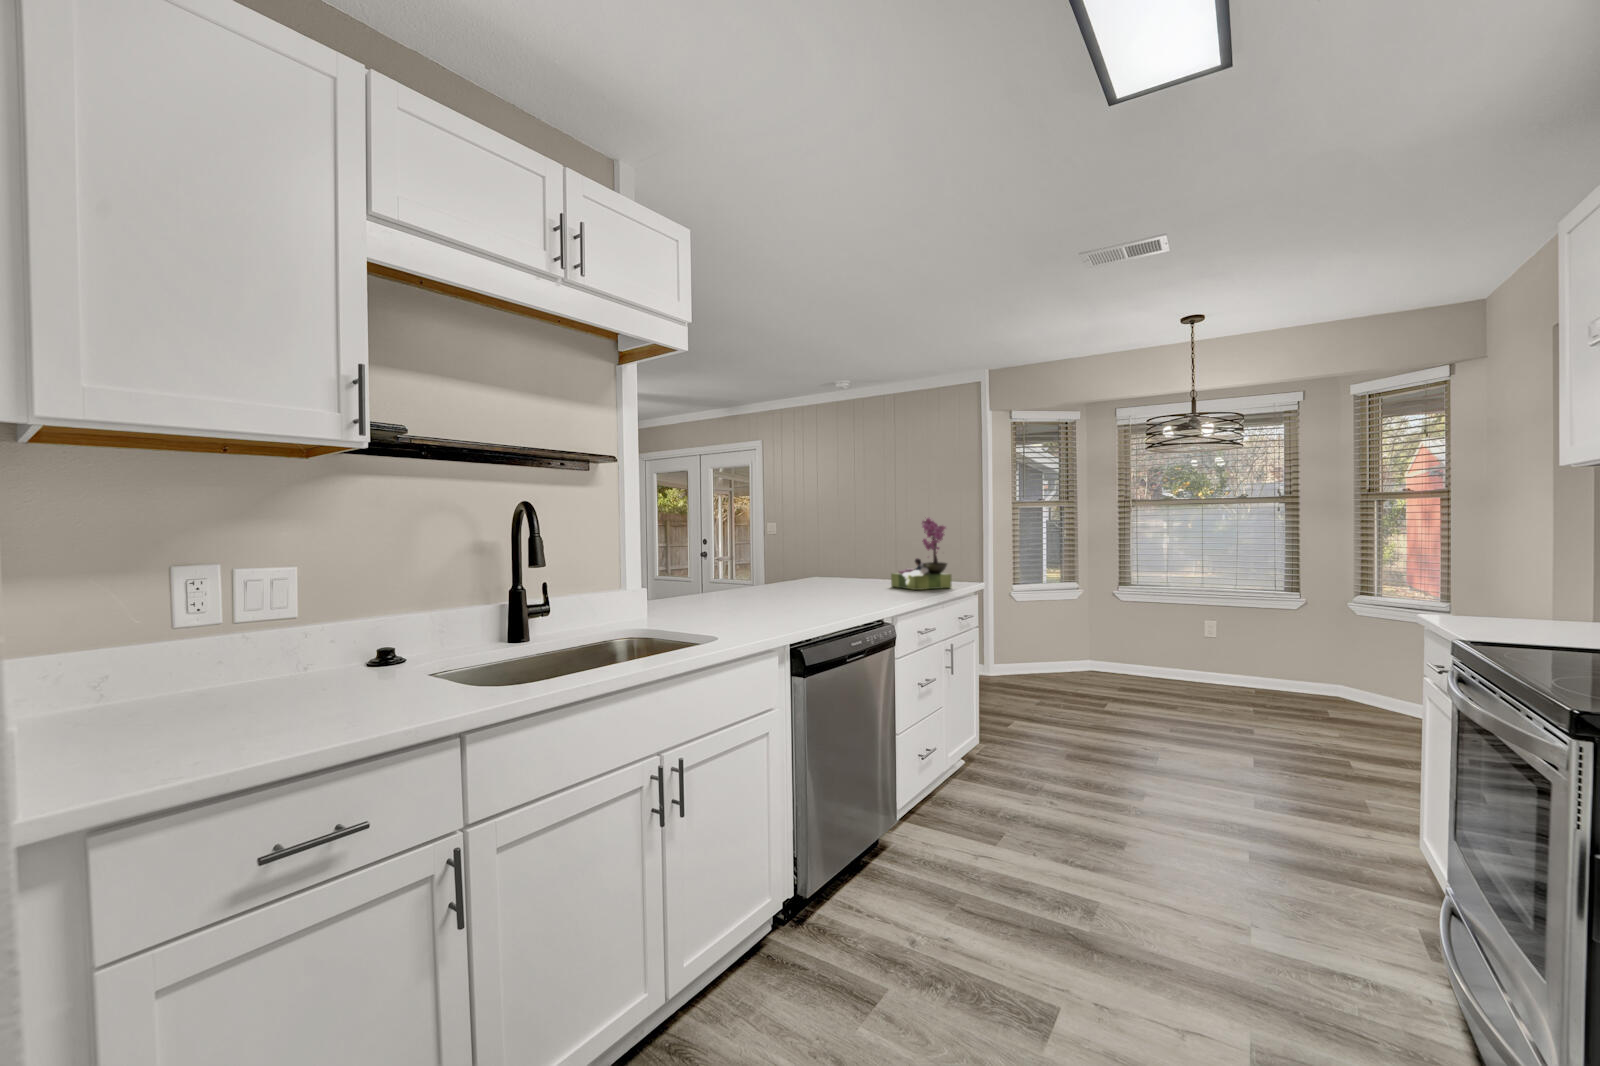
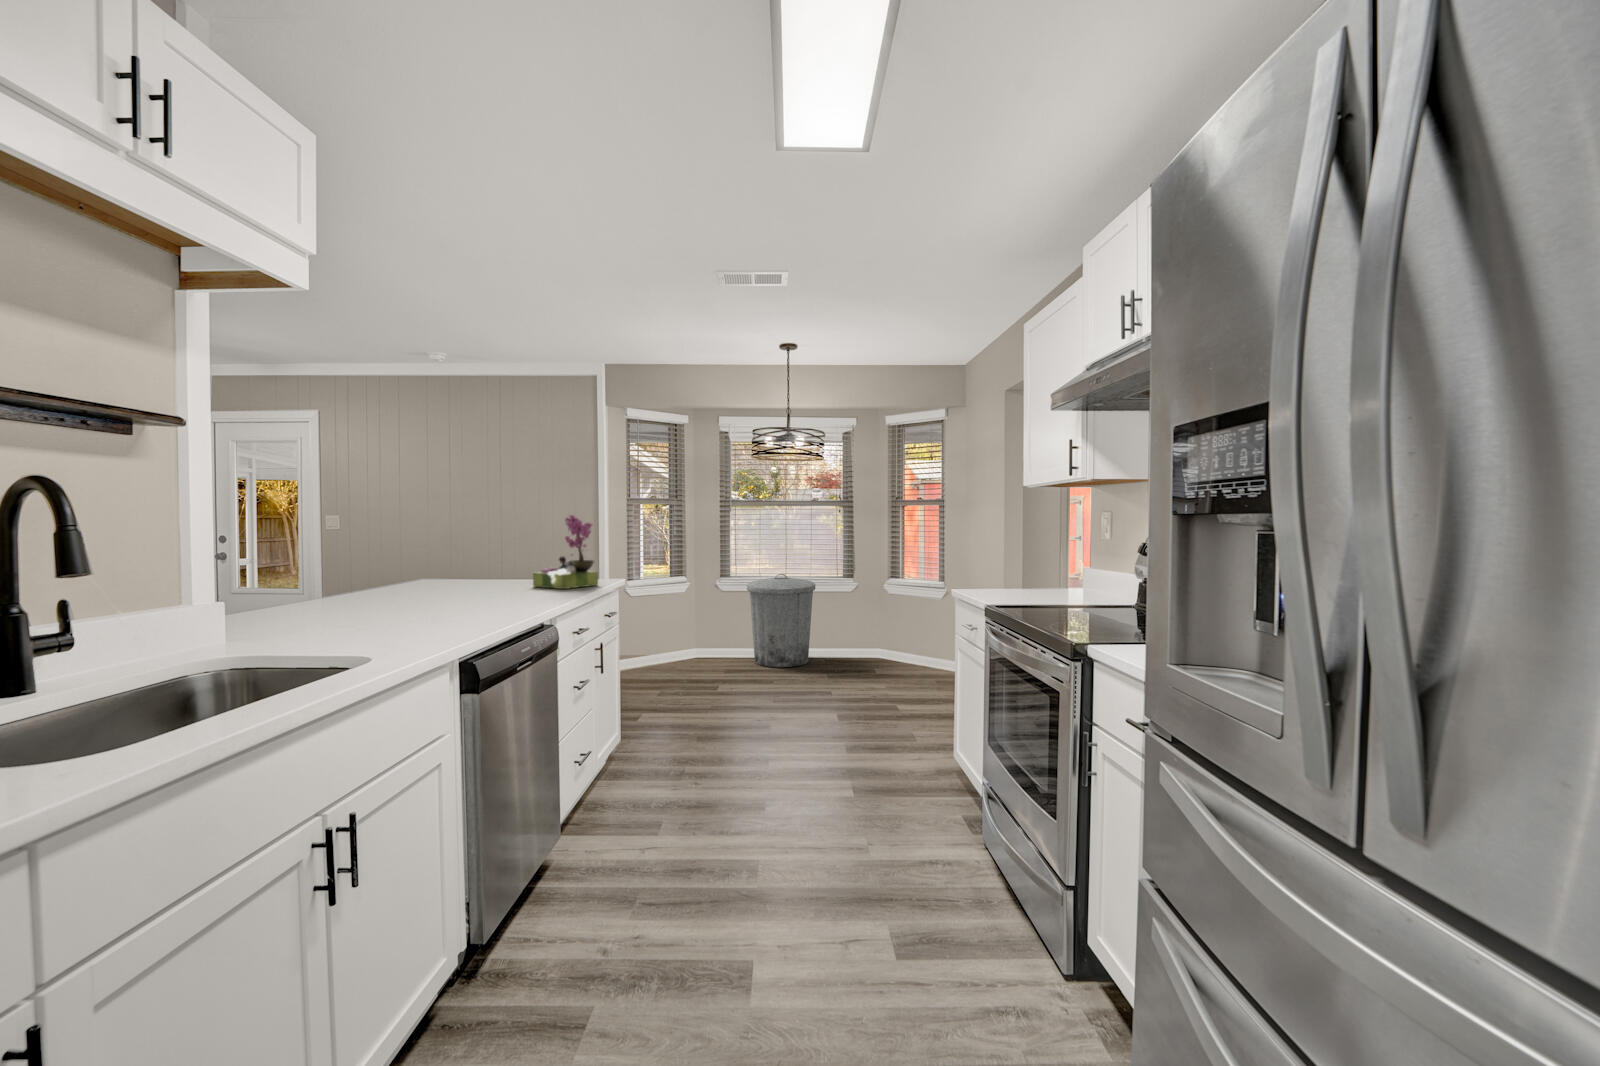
trash can: none [1149,585,1243,697] -> present [747,574,815,667]

